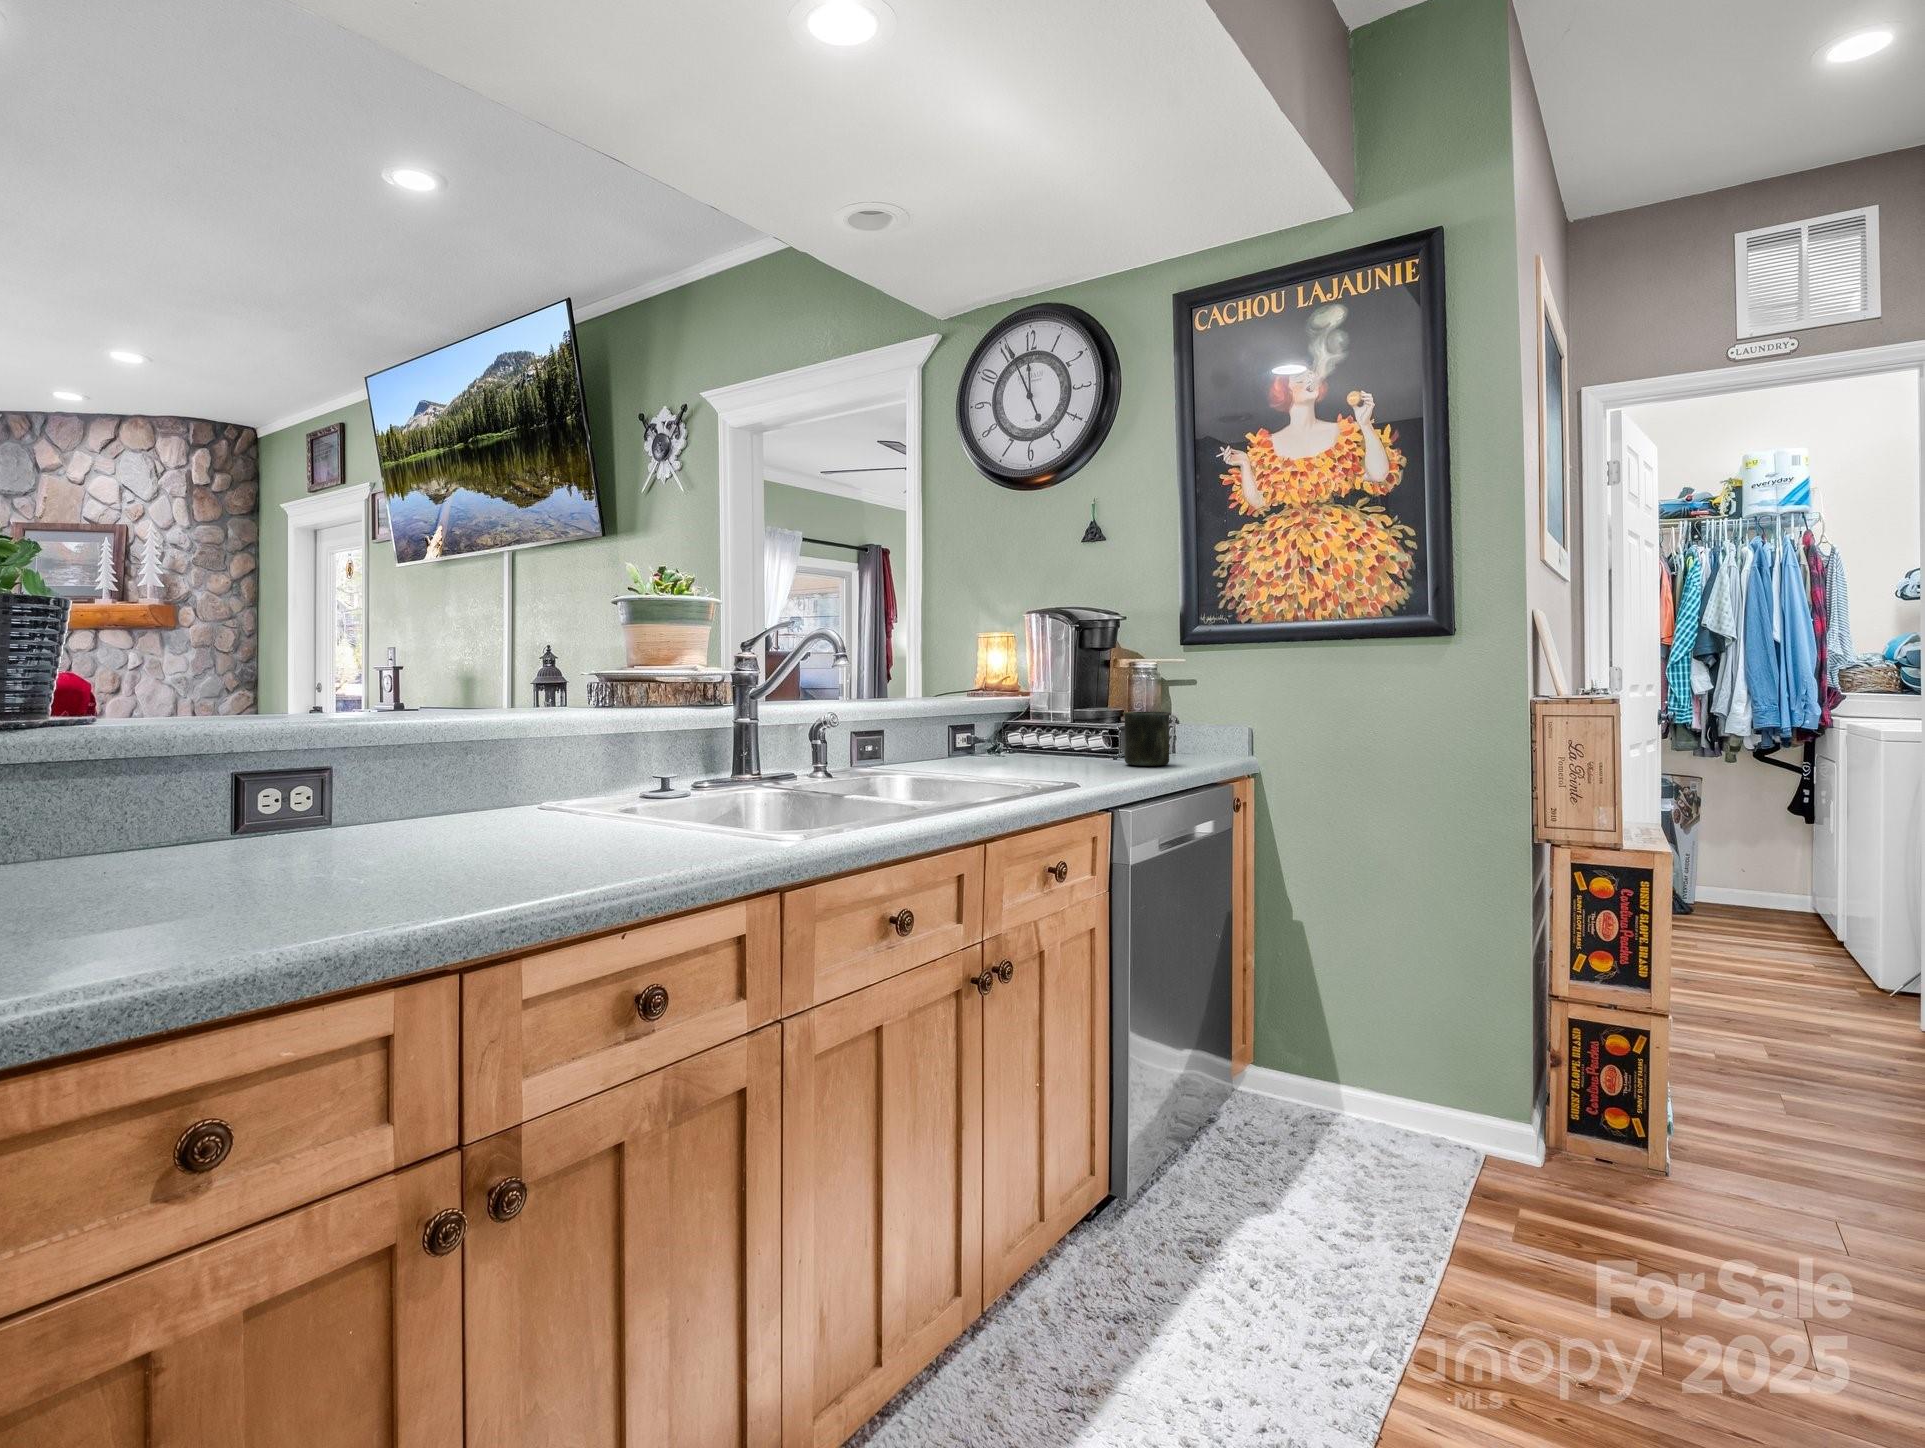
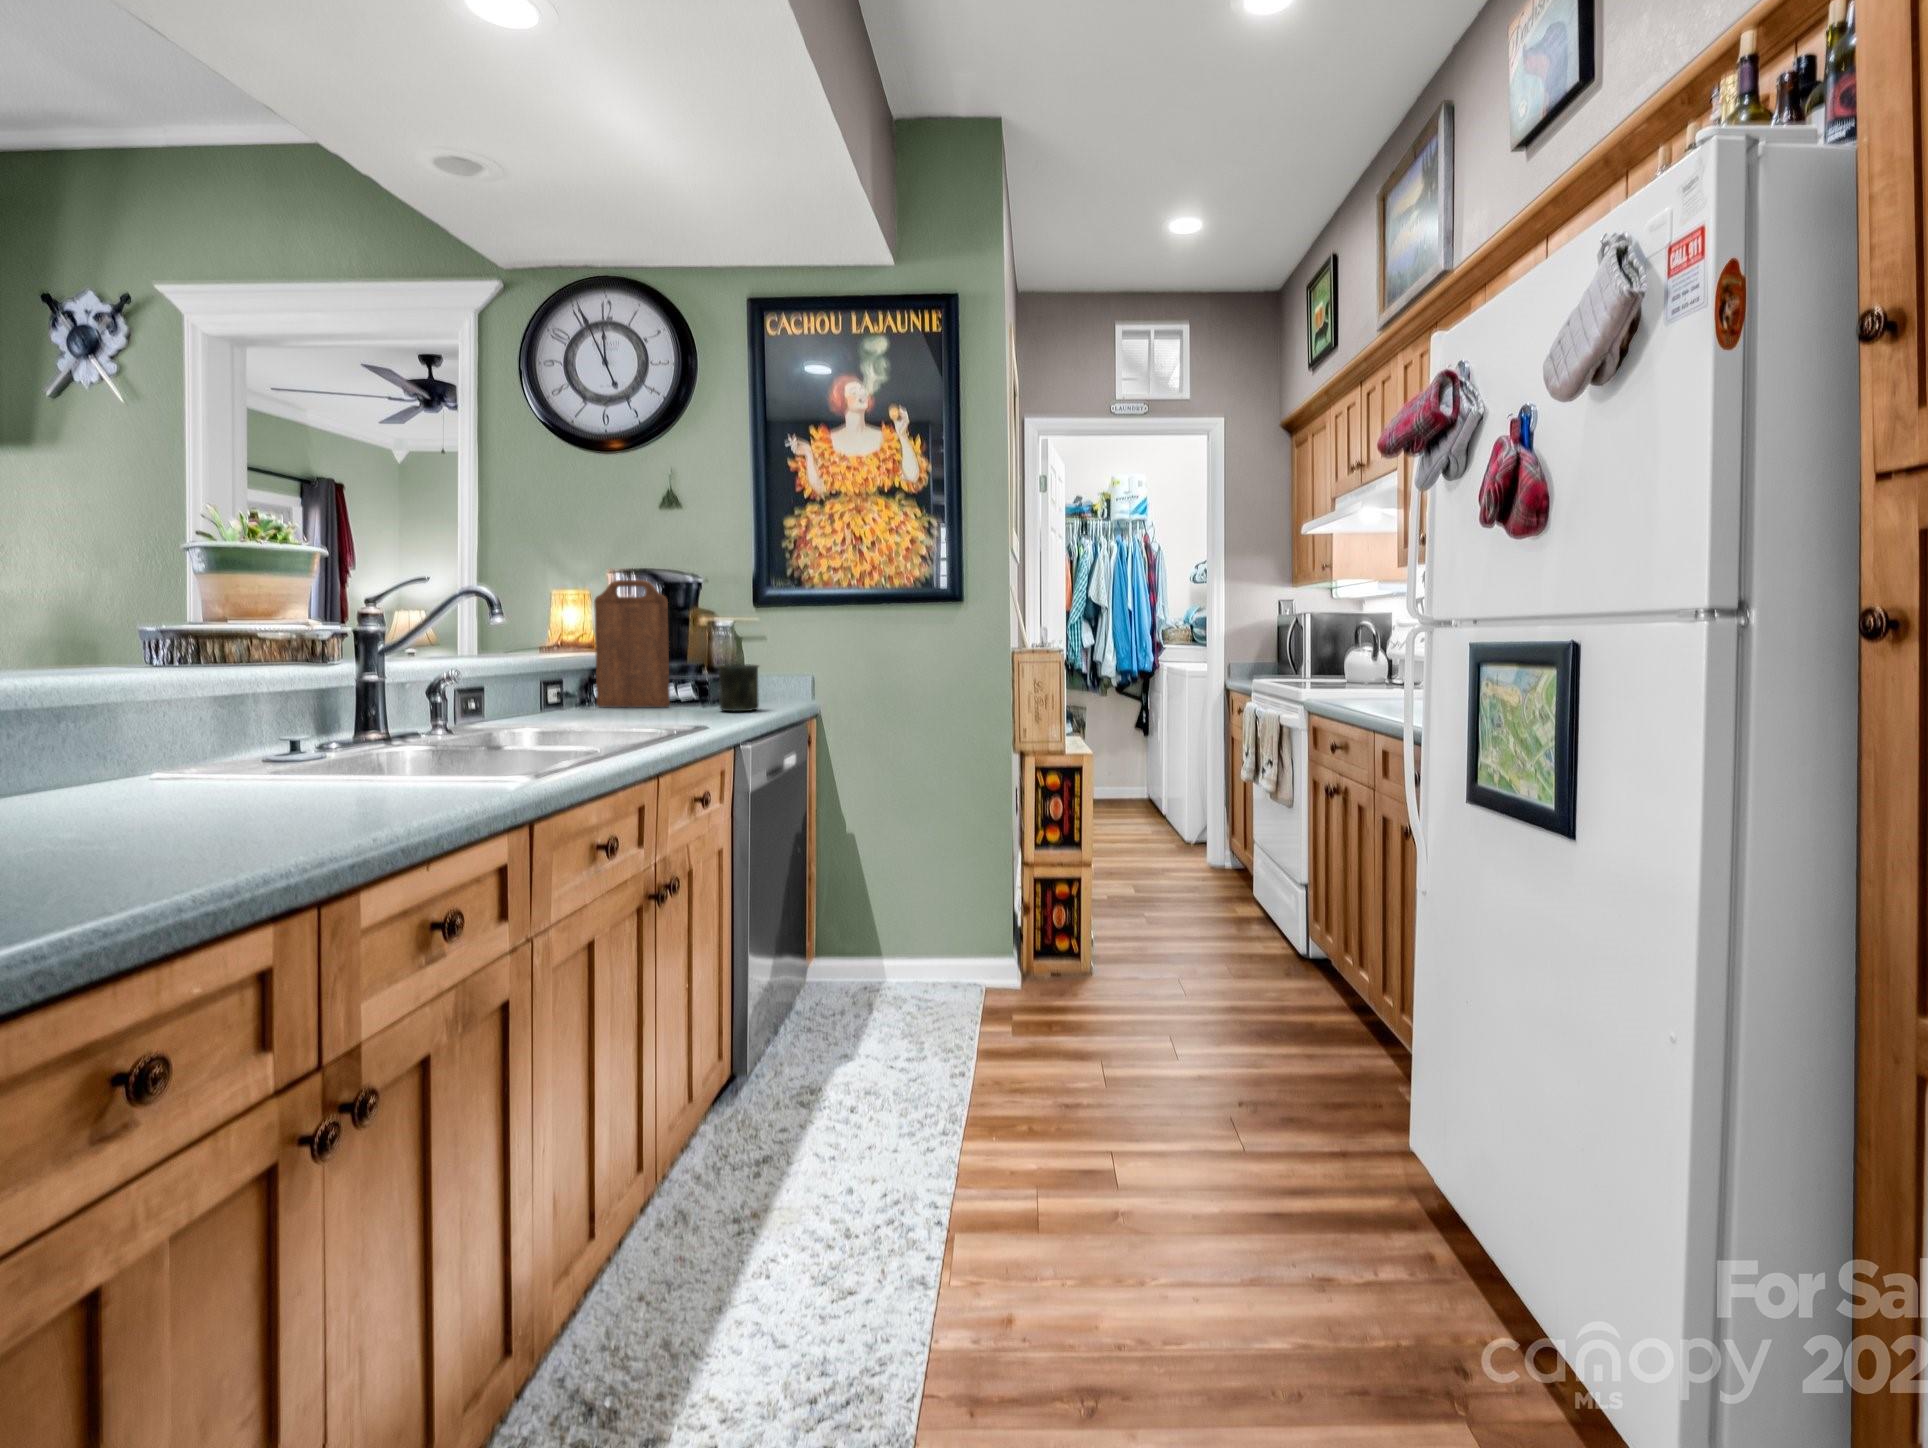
cutting board: none [1007,619,1078,757] -> present [594,580,670,707]

